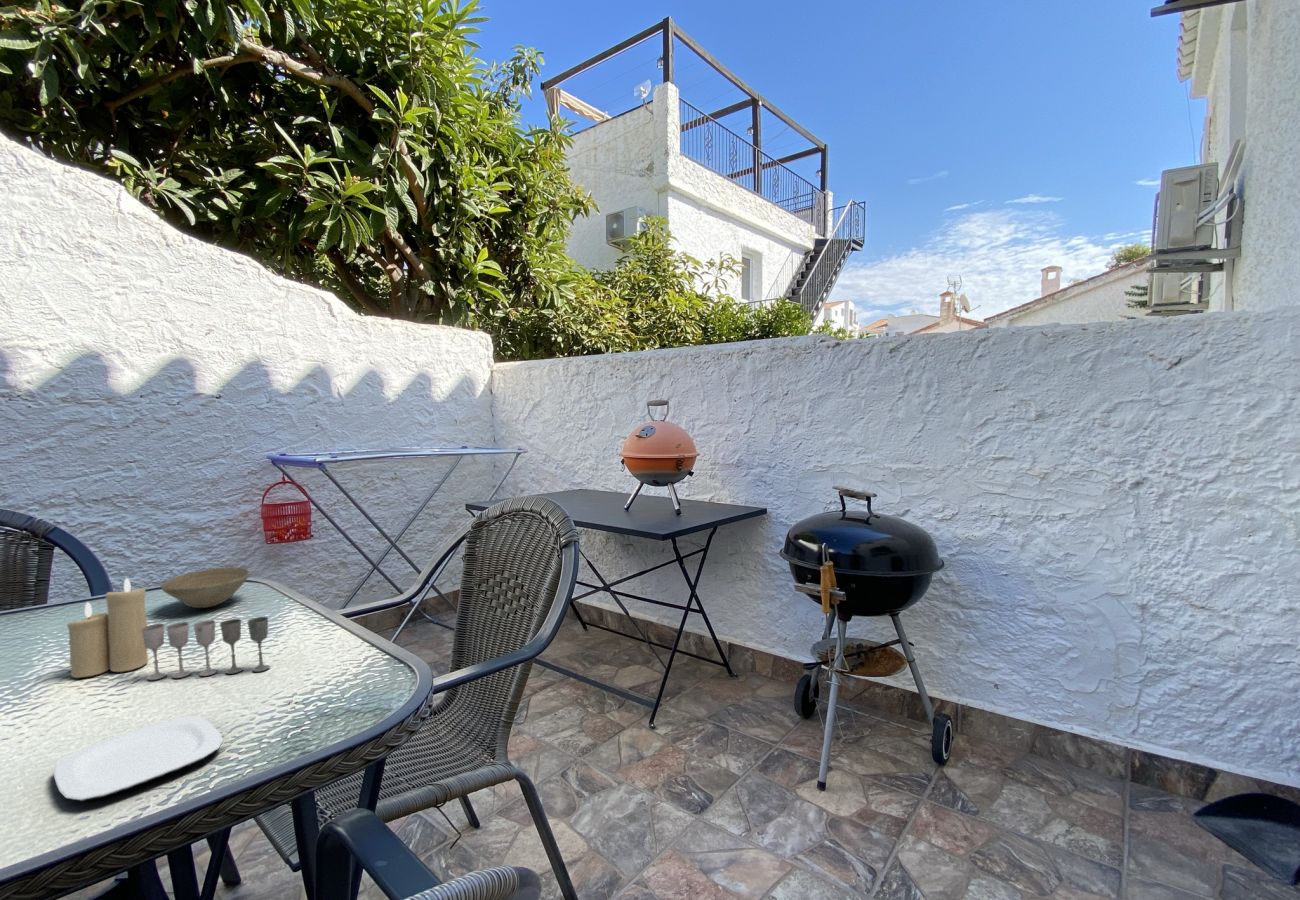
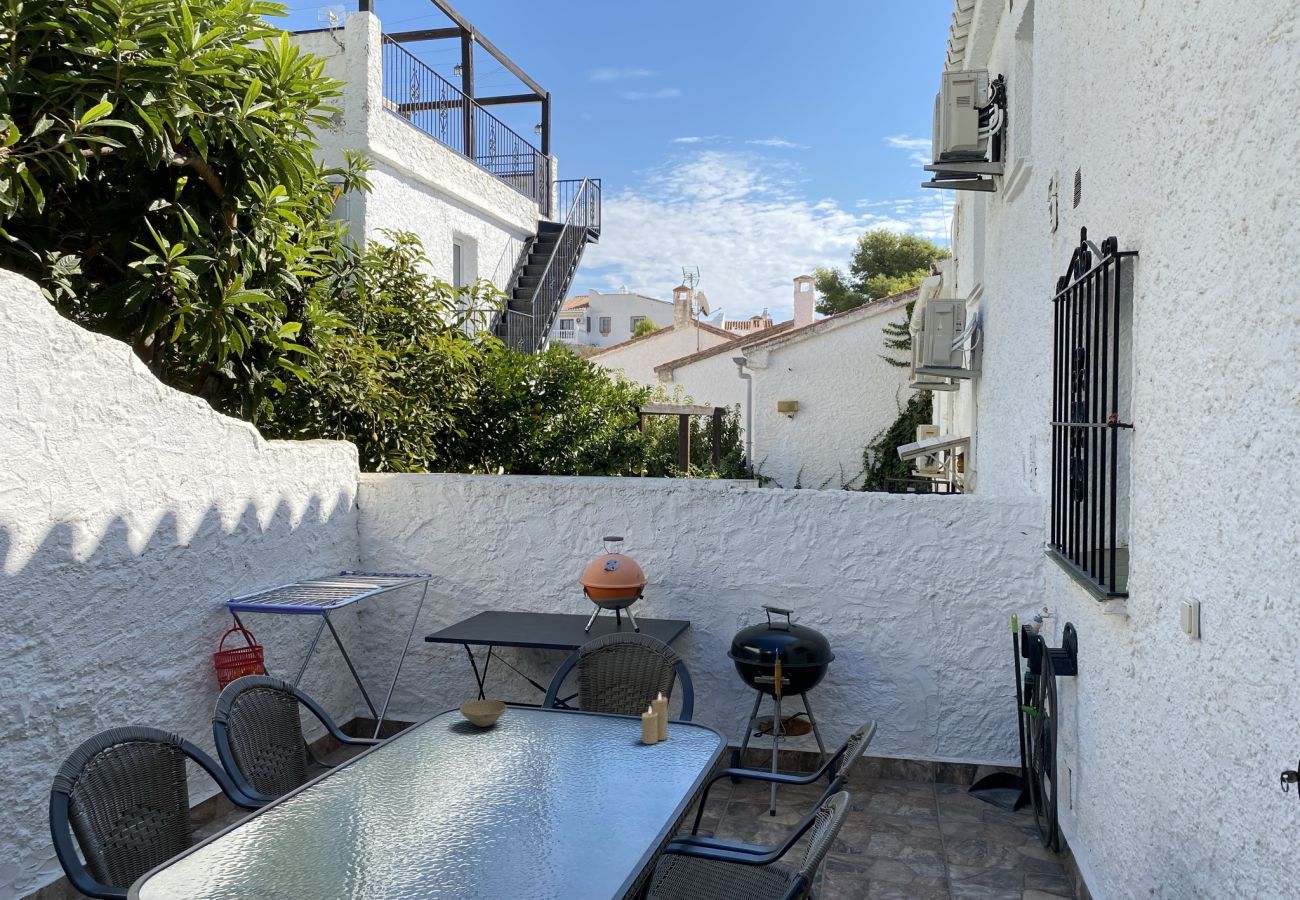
candle: present [67,578,148,678] -> present [642,693,667,744]
wine glass: present [142,617,270,680] -> none [563,715,614,752]
plate: present [54,716,223,801] -> none [623,754,677,773]

